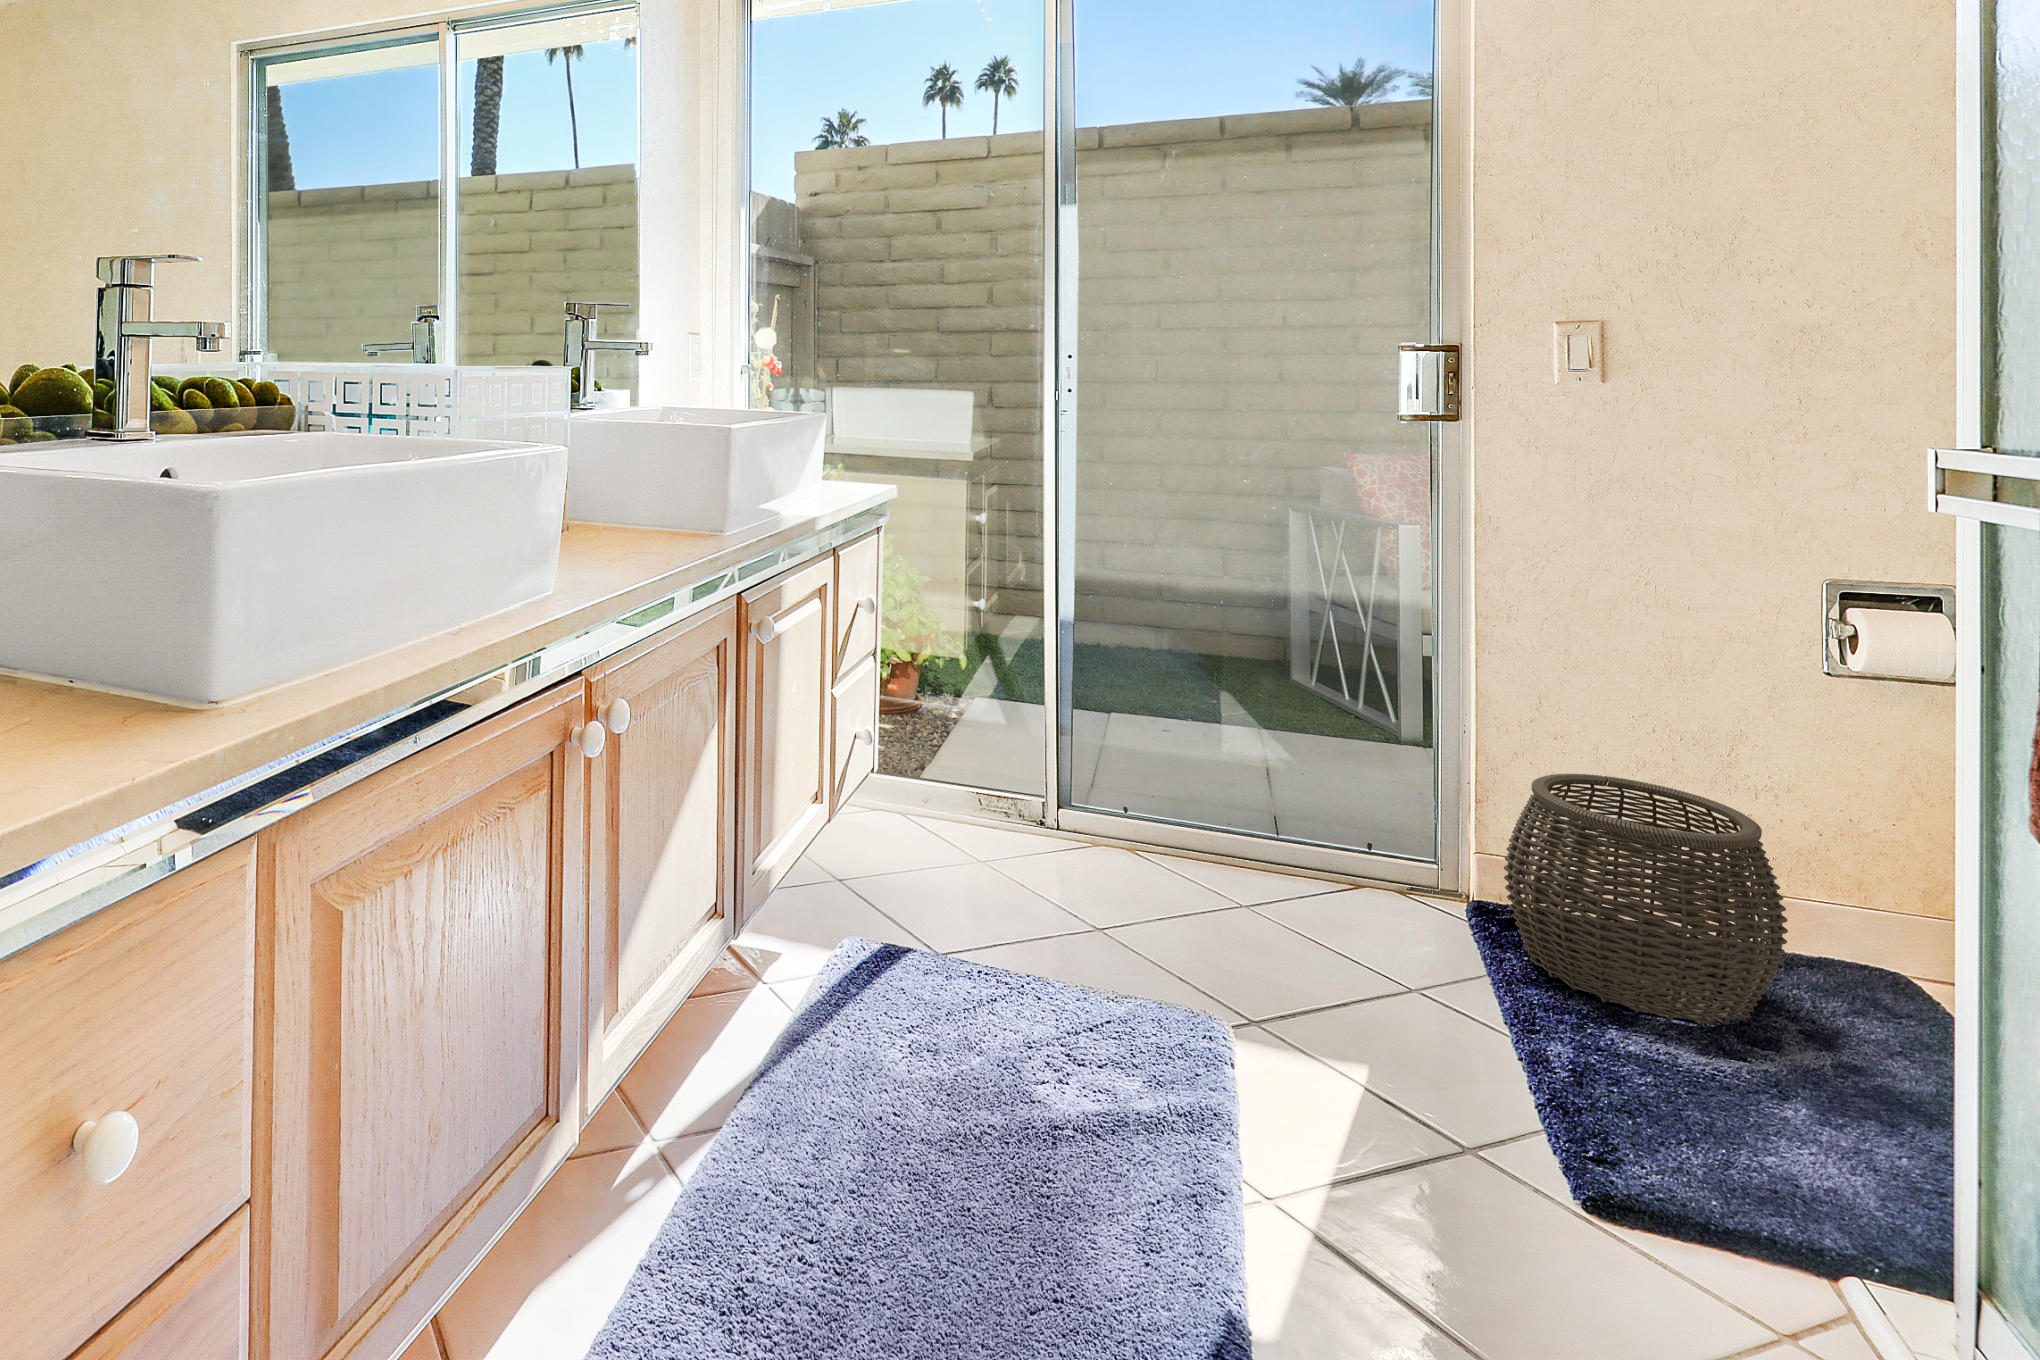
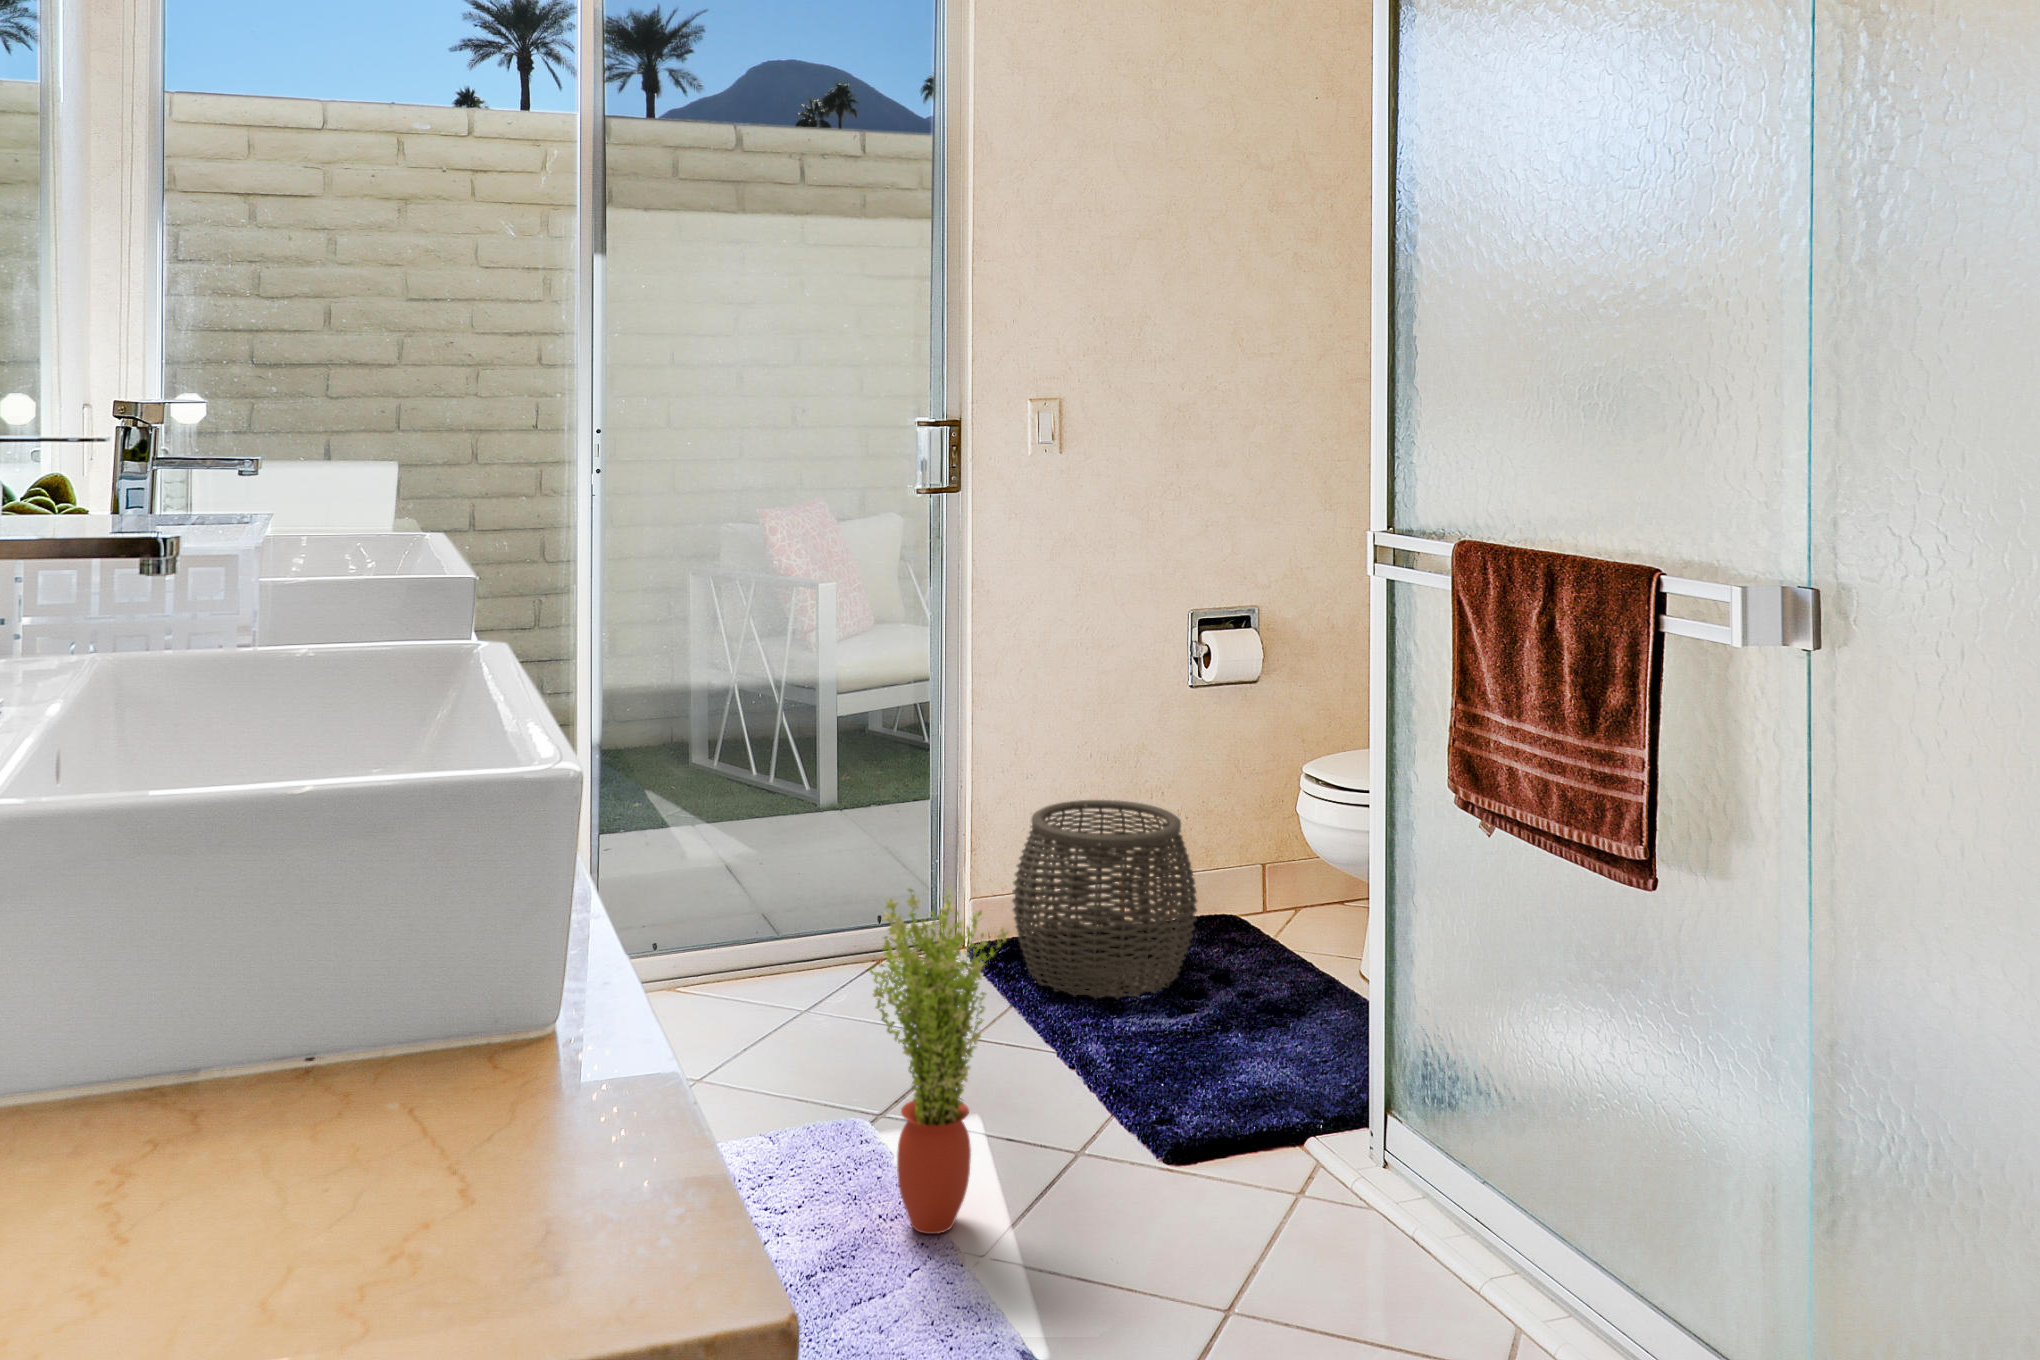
potted plant: none [1152,793,1326,1150] -> present [869,889,1008,1234]

